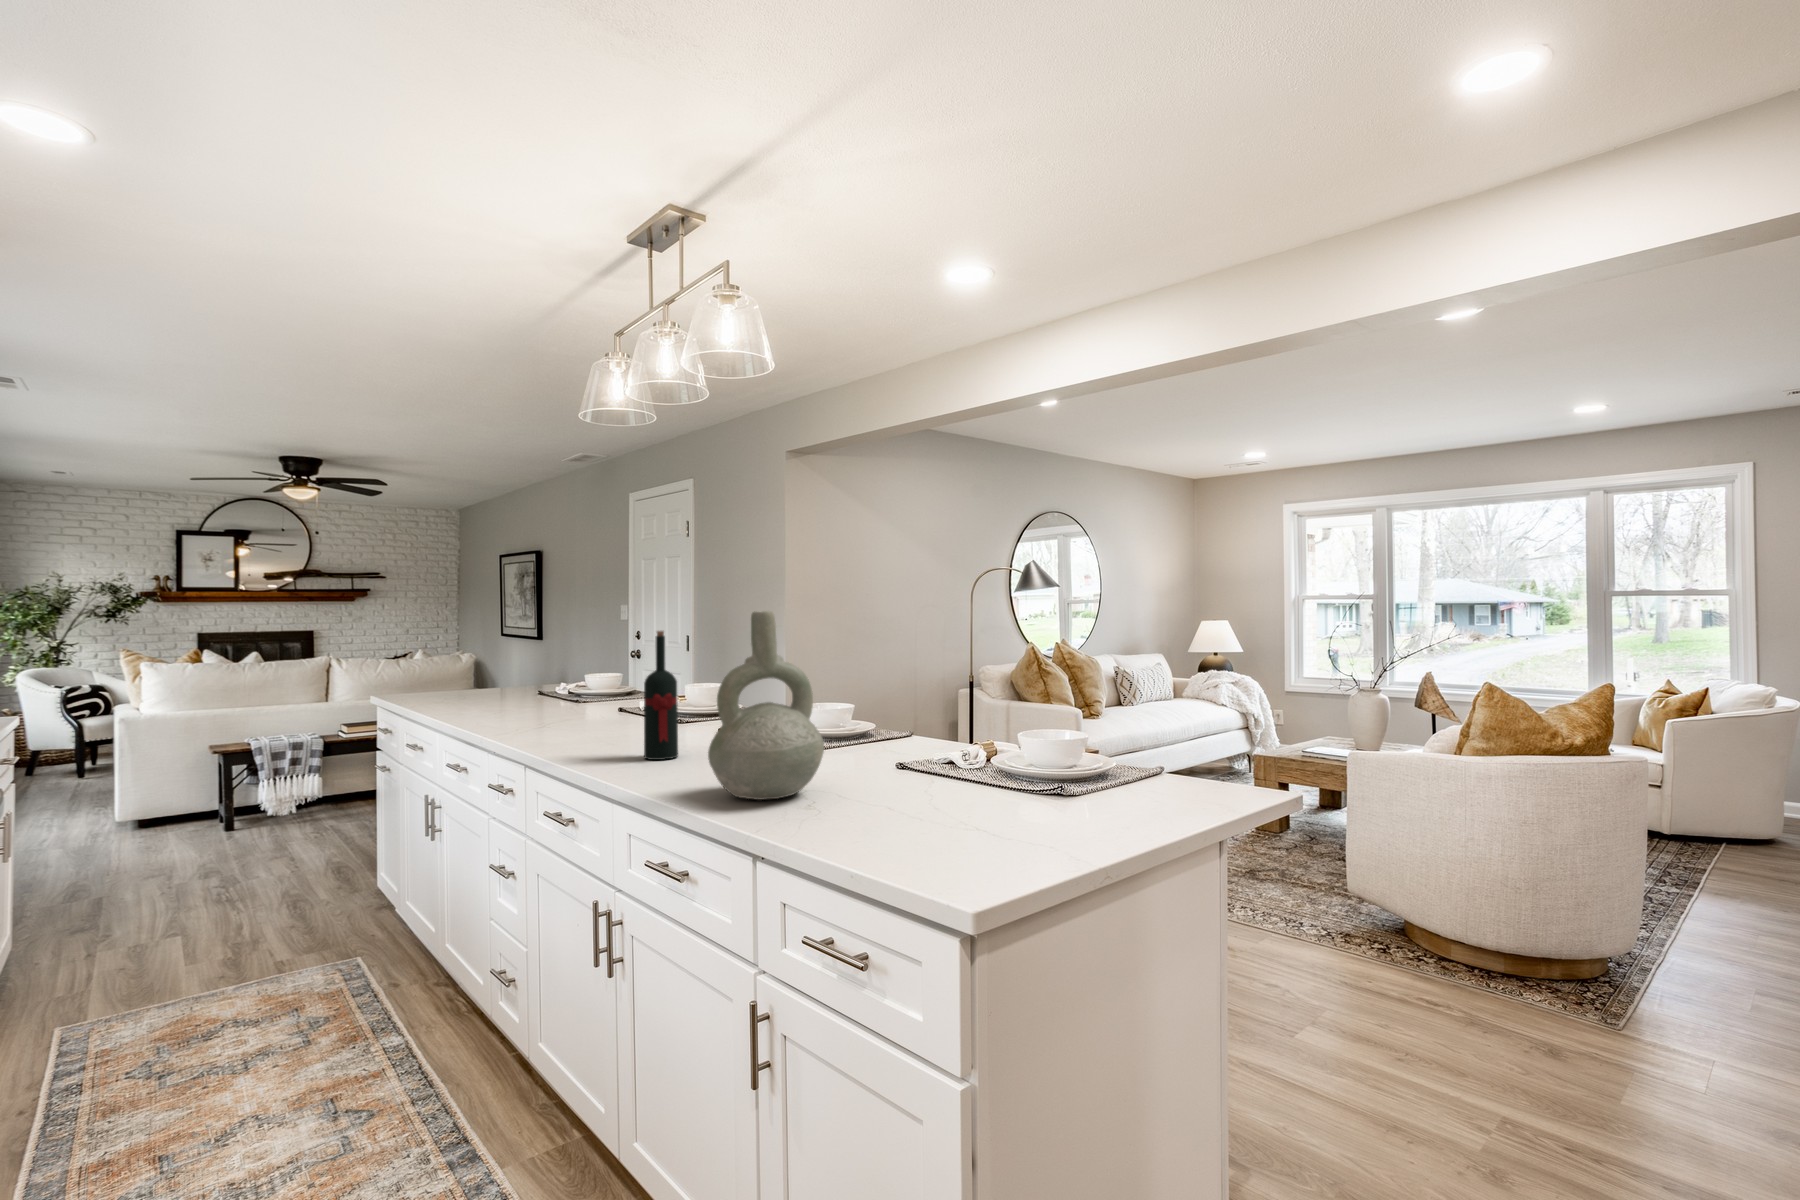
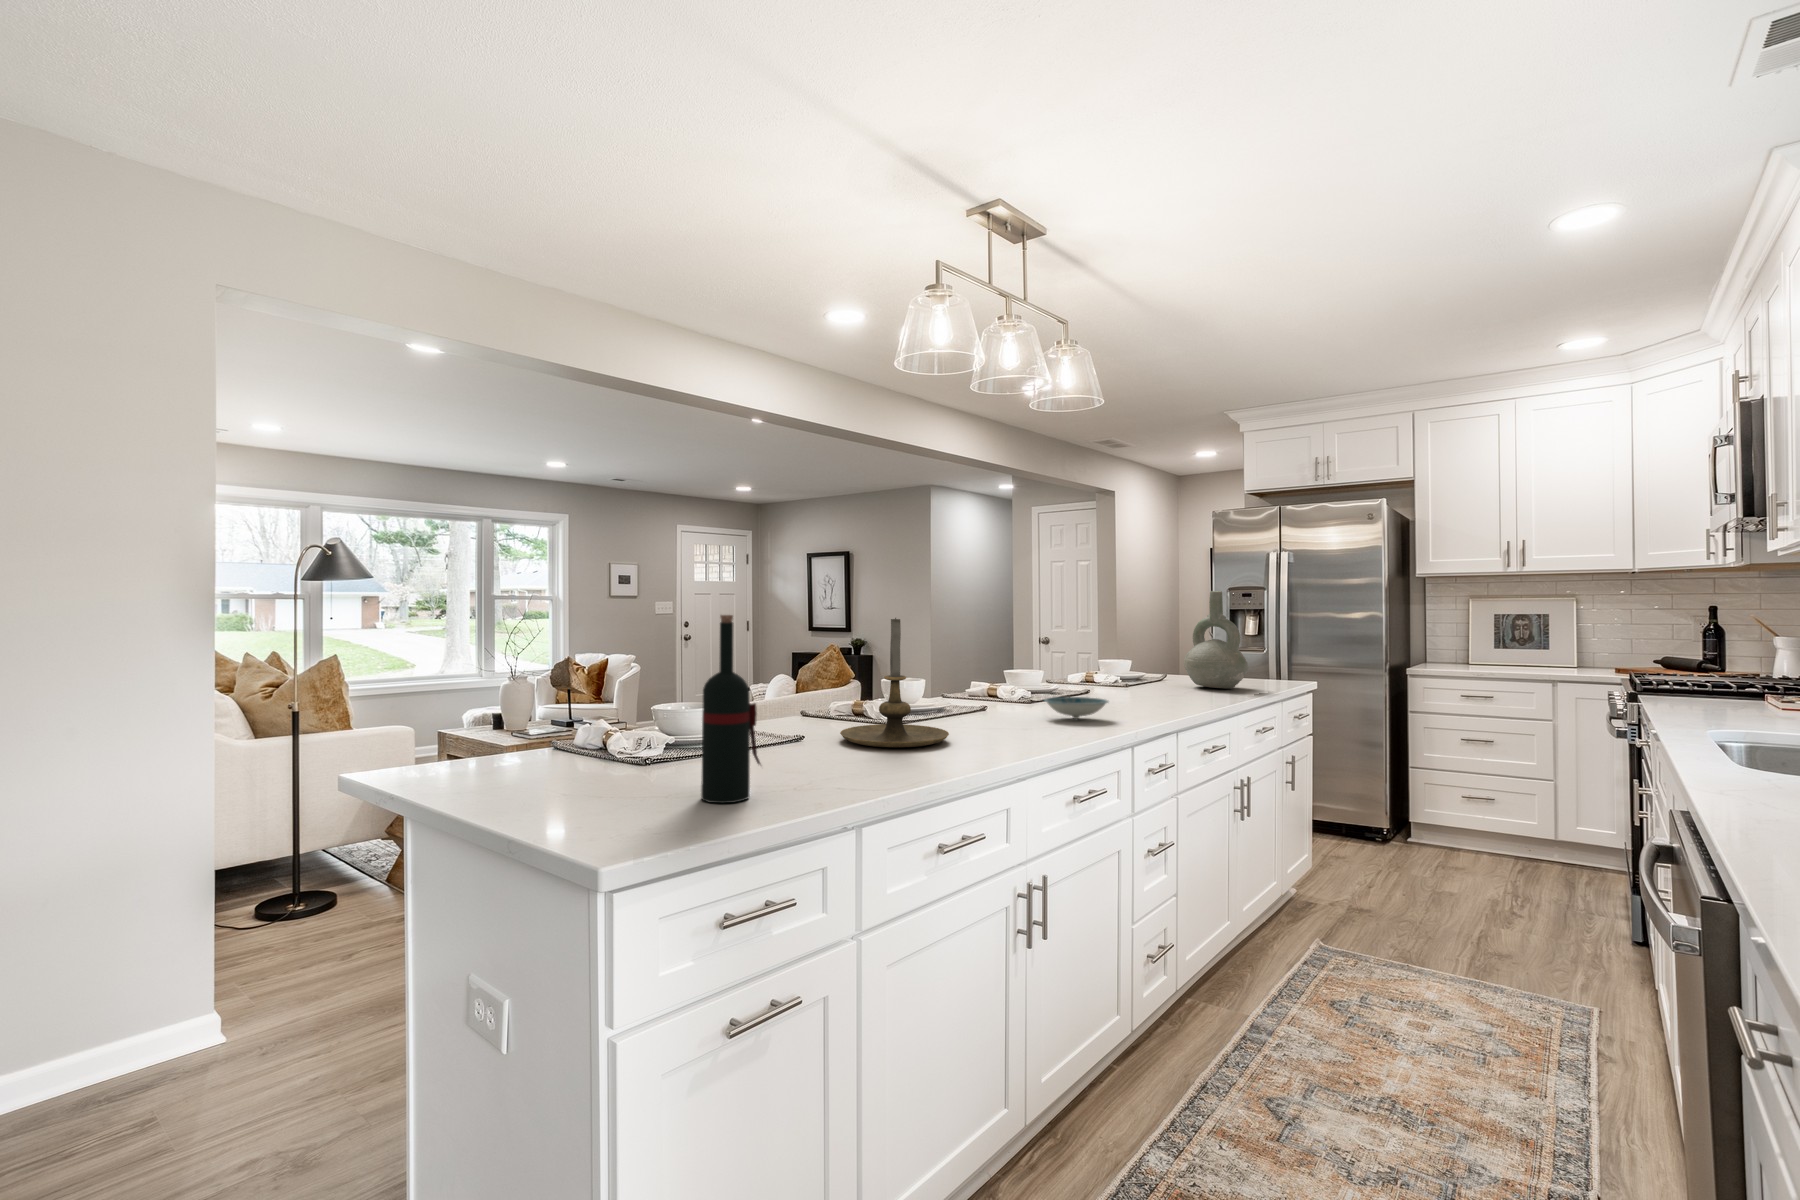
candle holder: none [512,628,589,713] -> present [840,618,949,747]
wine bottle: present [644,631,678,760] -> present [701,615,760,803]
ceramic bowl: none [543,712,600,734] -> present [1044,697,1108,719]

